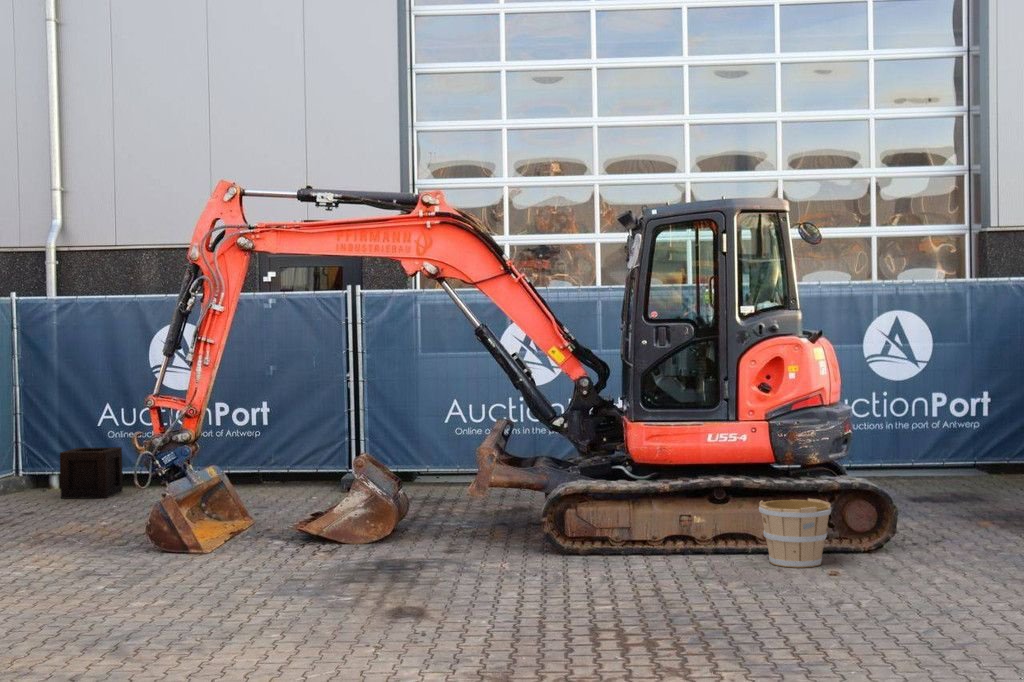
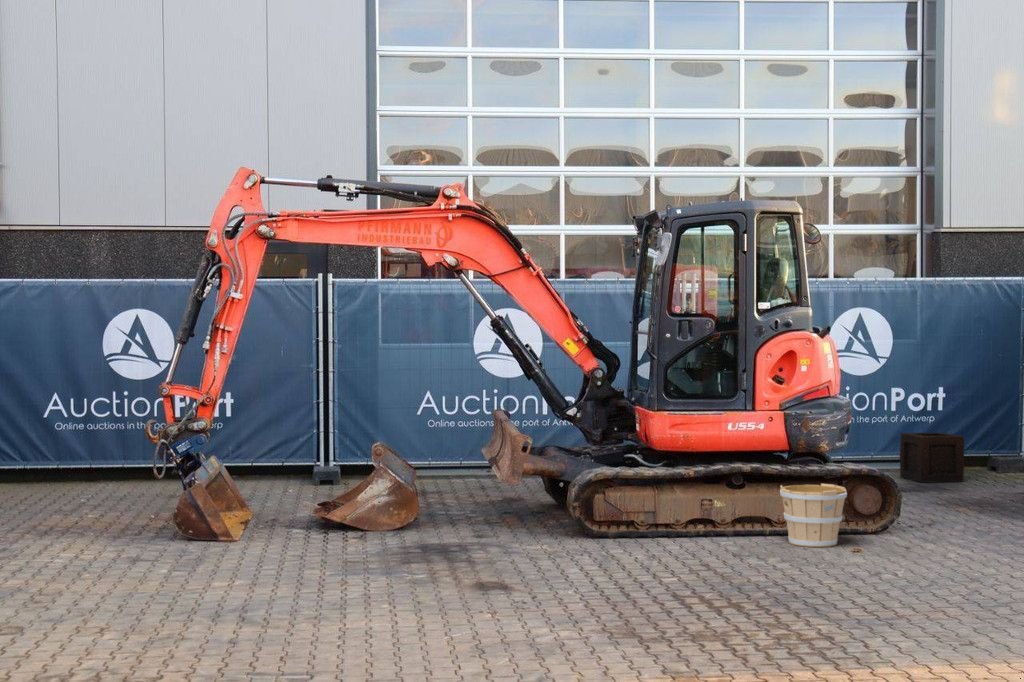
wooden crate: present [60,447,123,498] -> present [900,433,964,483]

